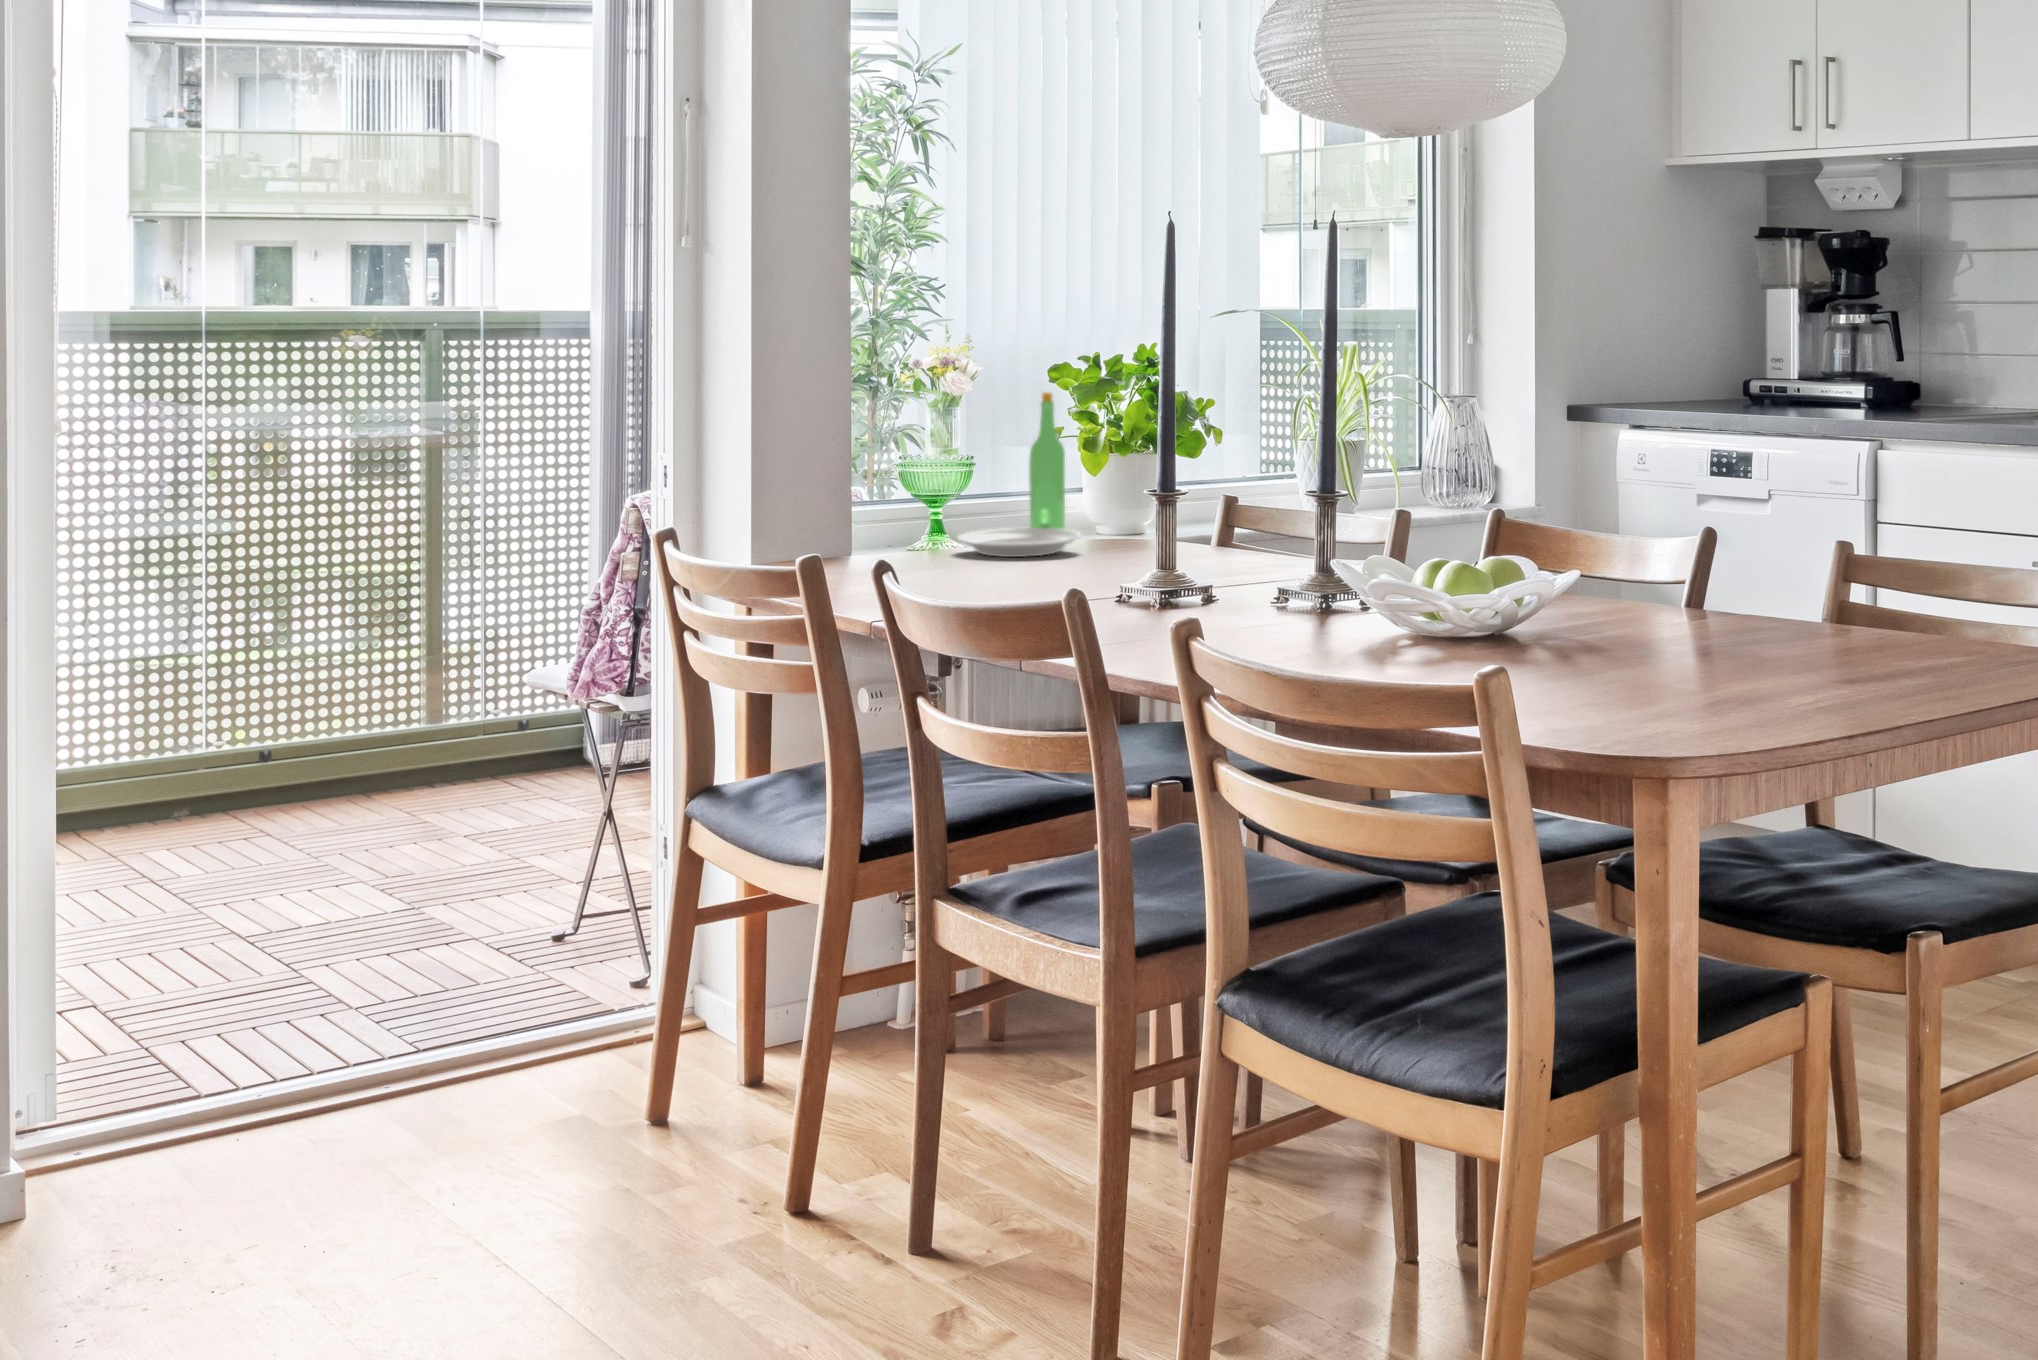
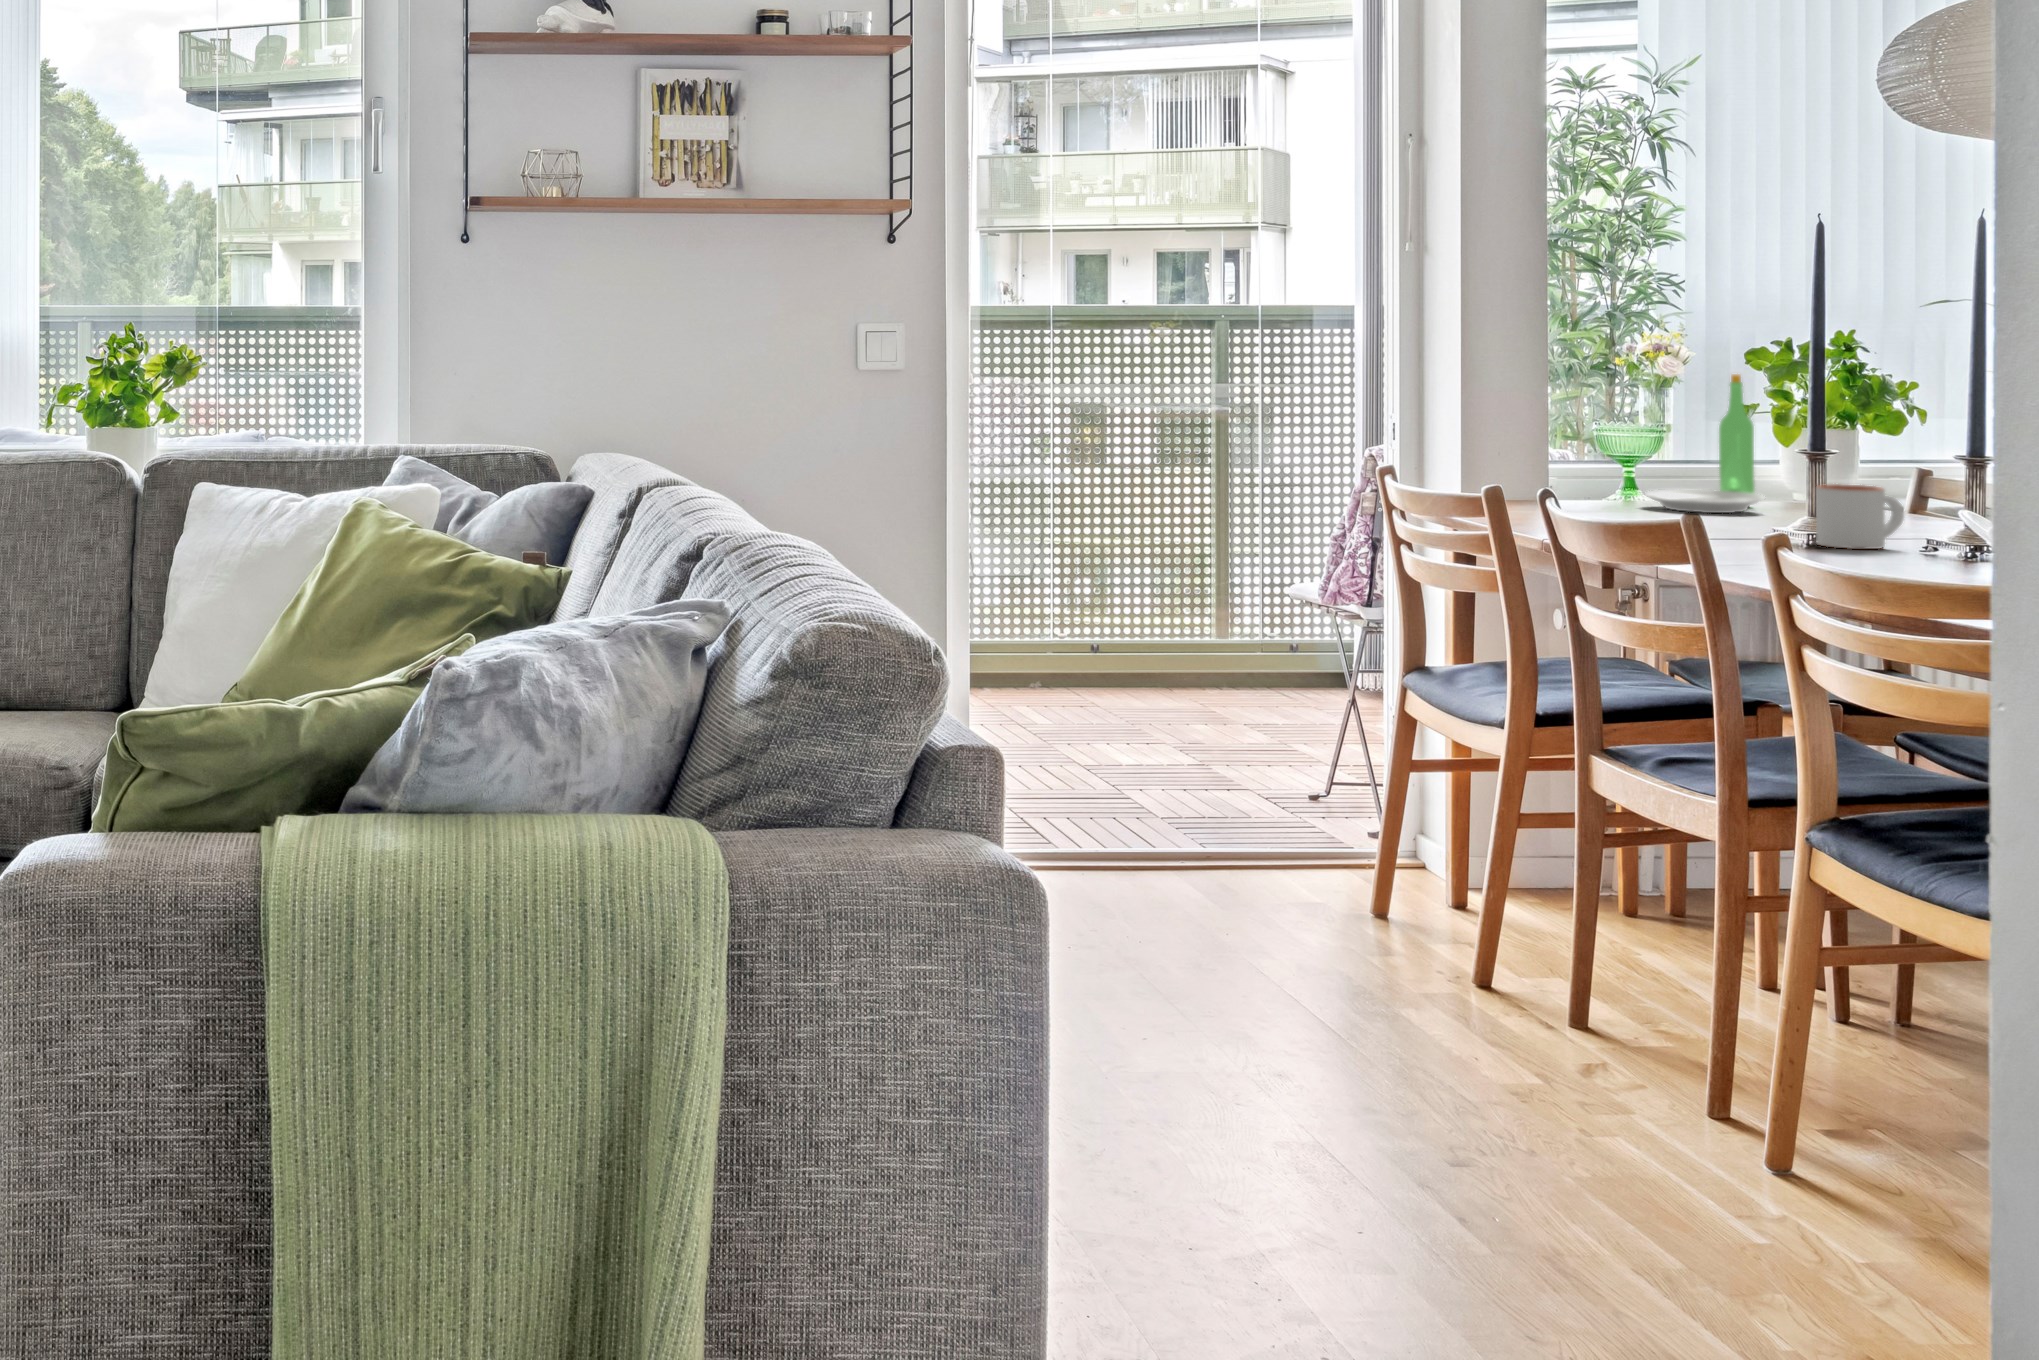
mug: none [1162,524,1248,600] -> present [1816,484,1904,549]

